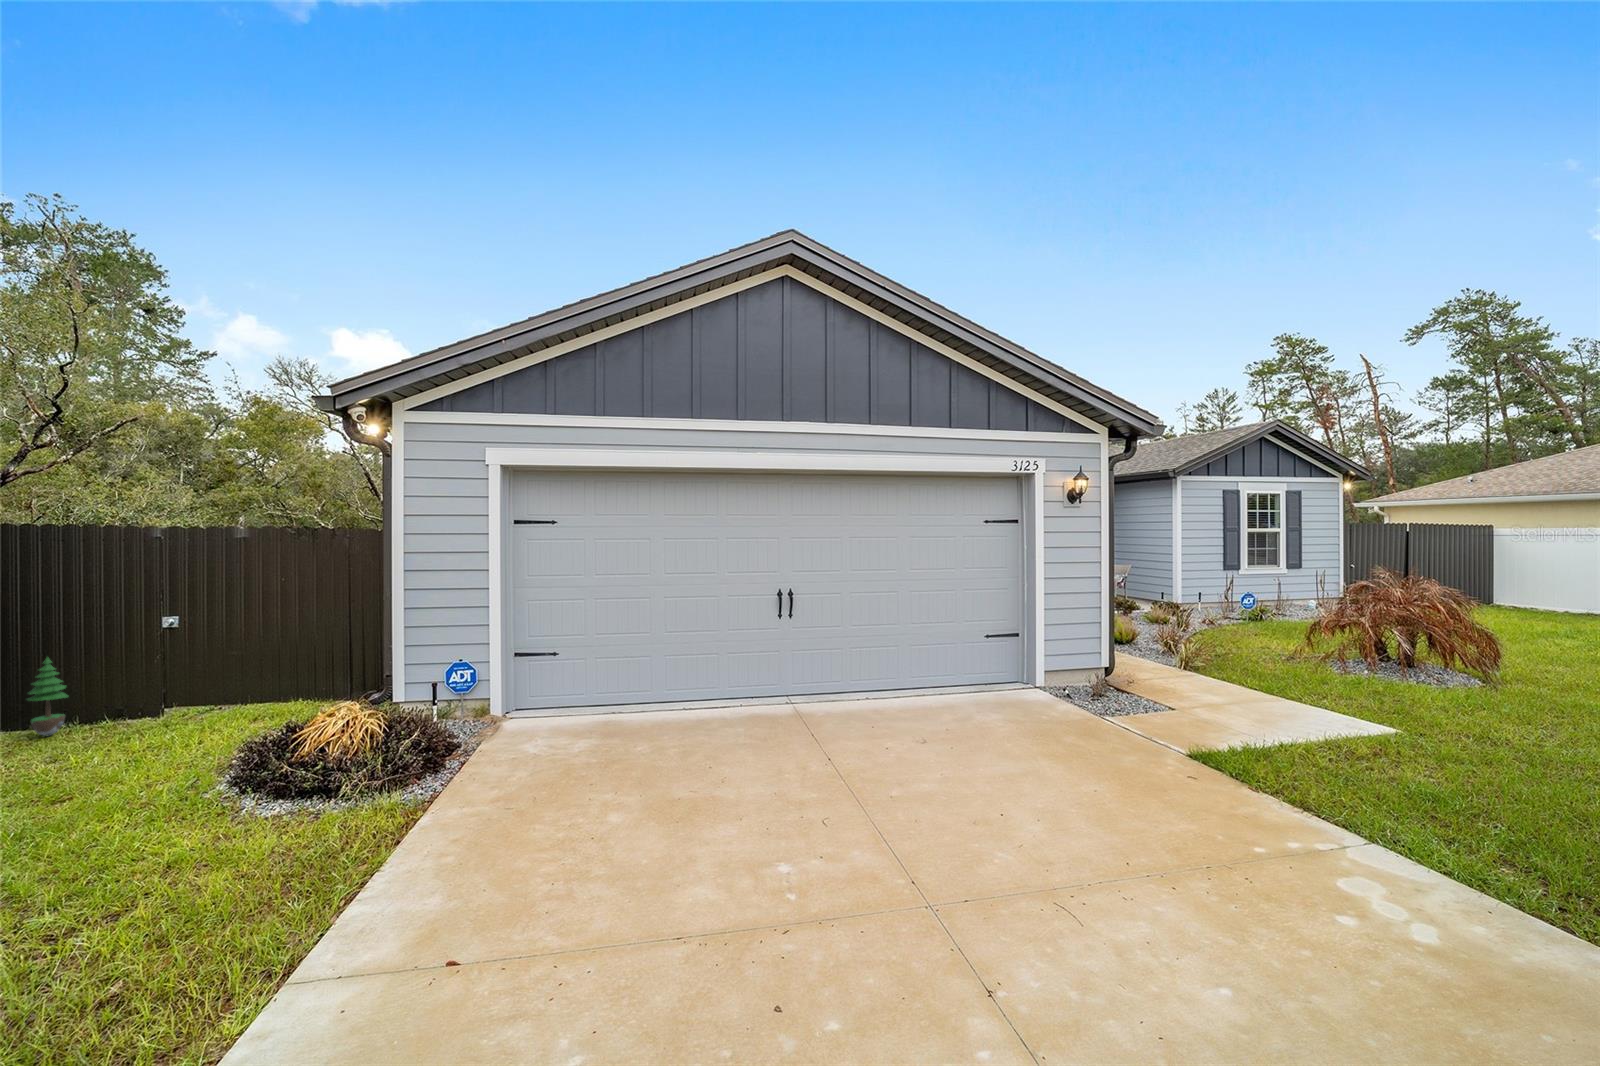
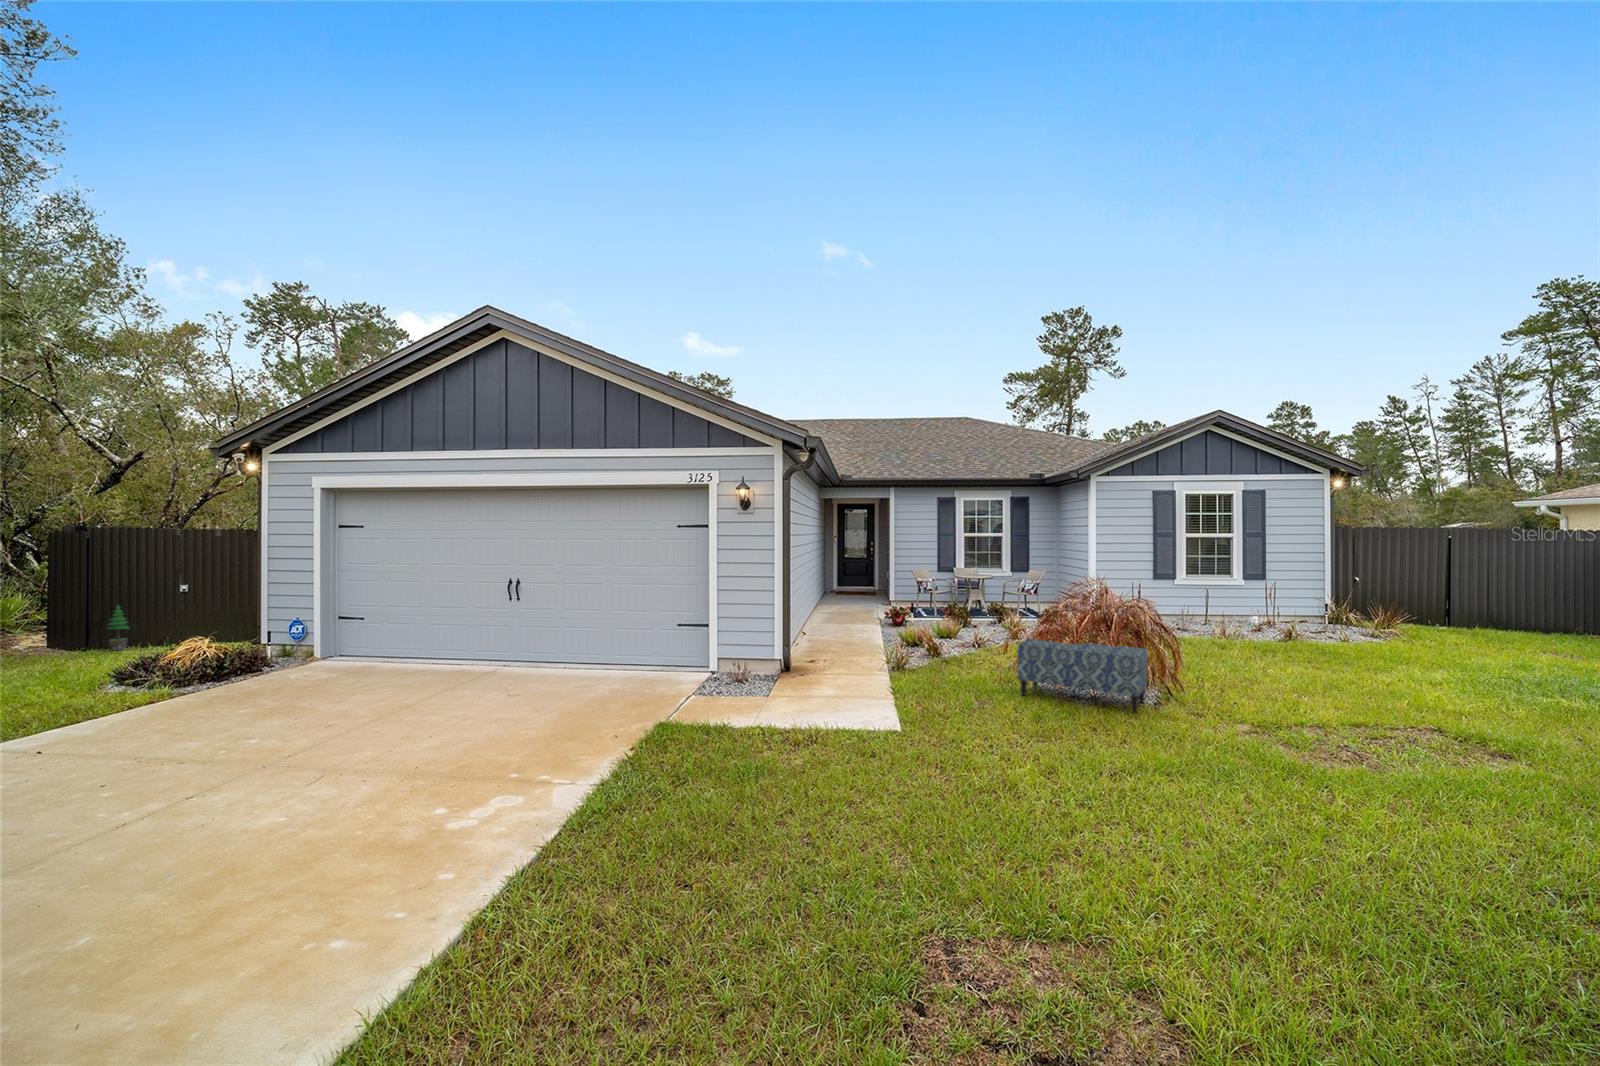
bench: none [1347,629,1511,696] -> present [1017,638,1148,713]

